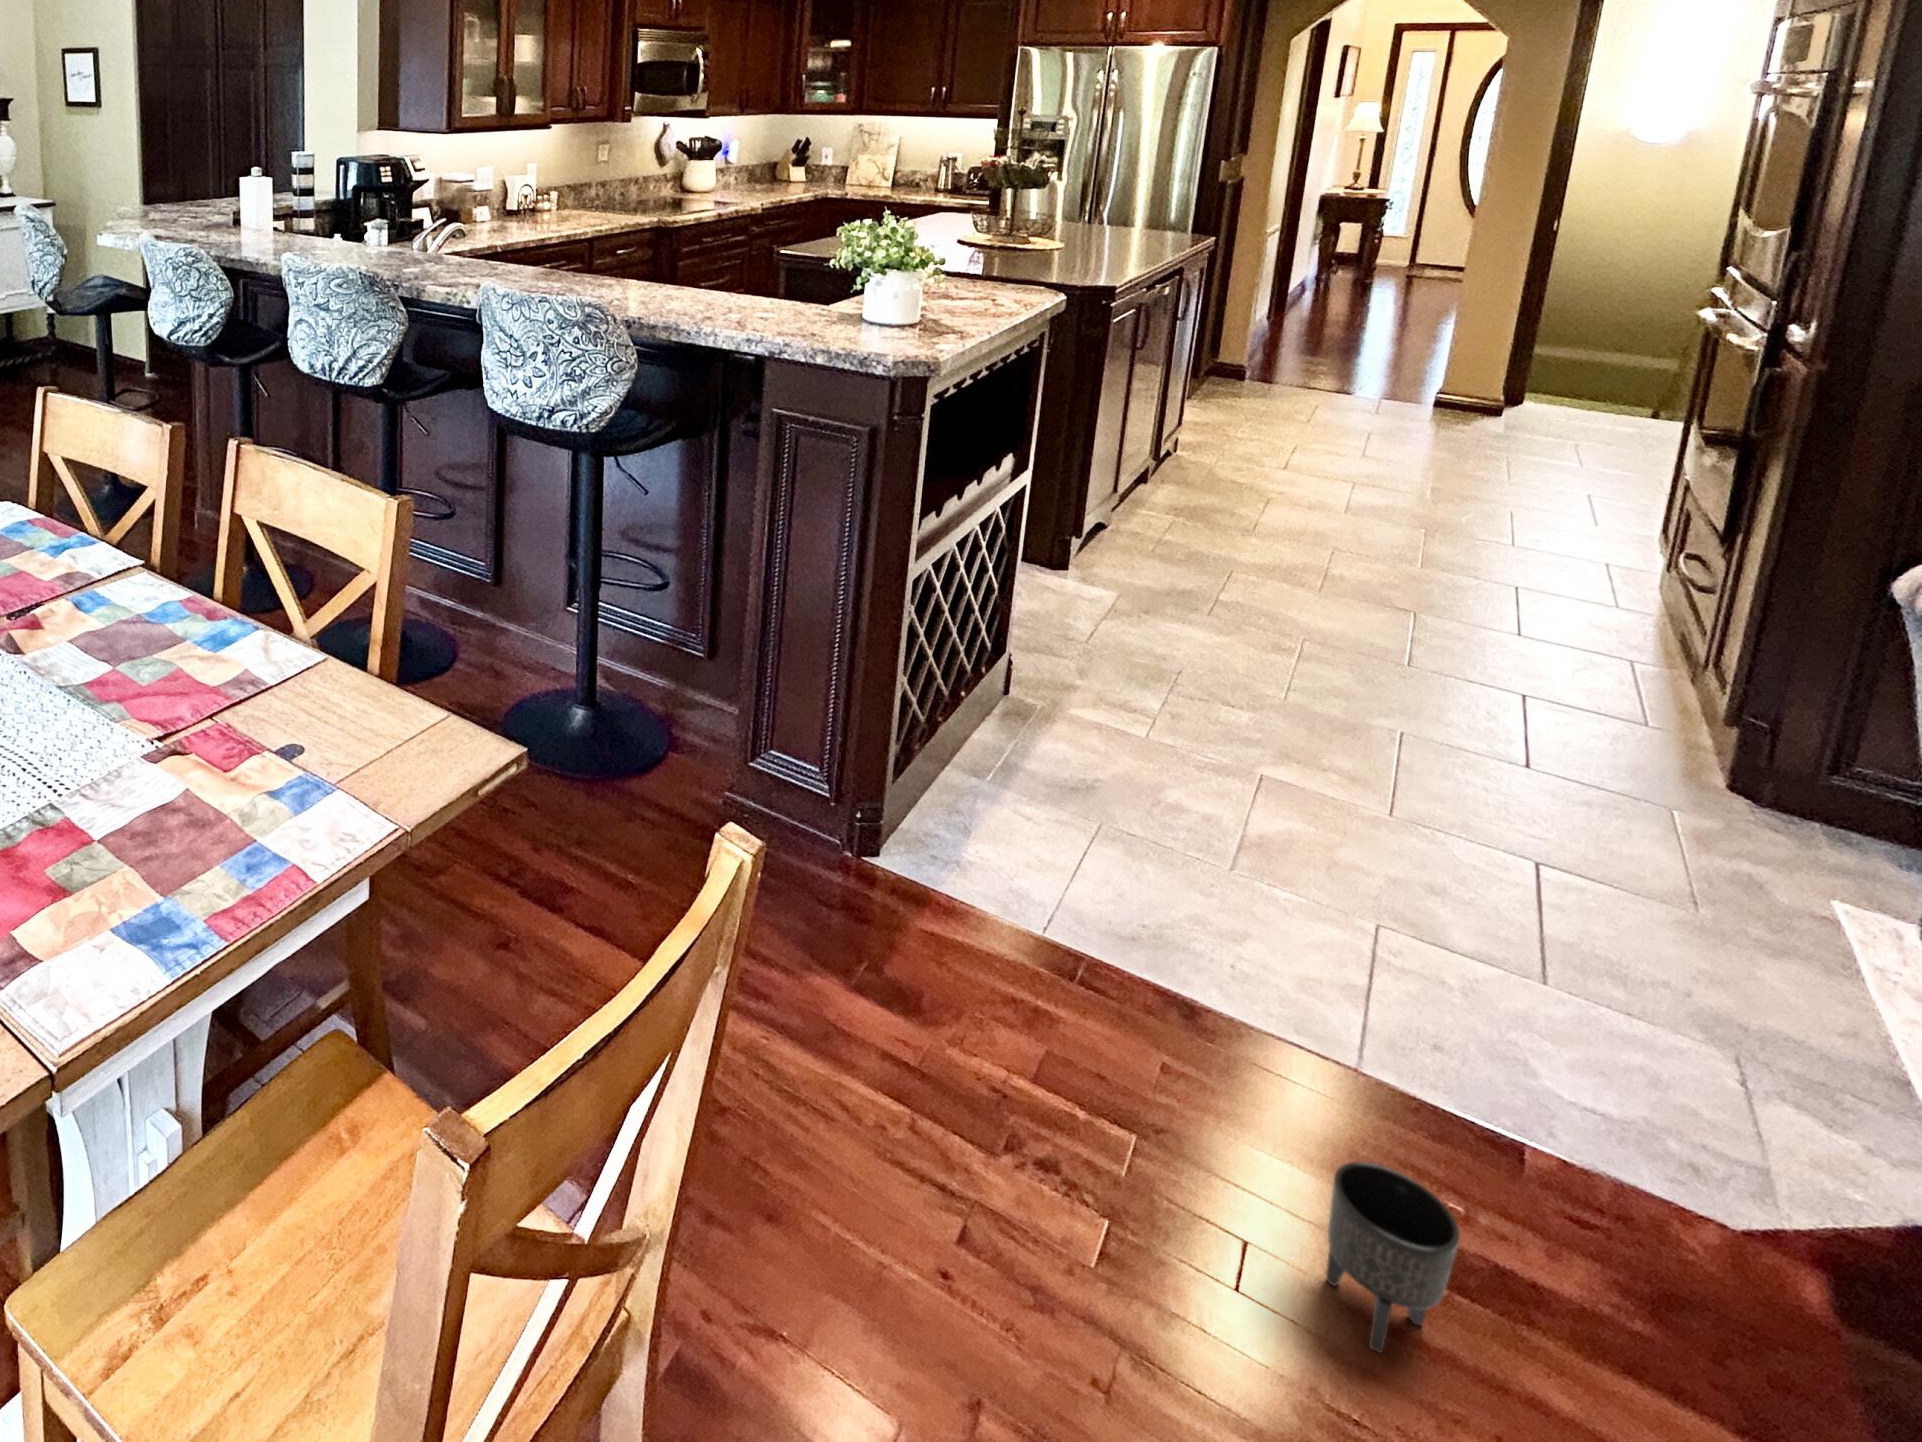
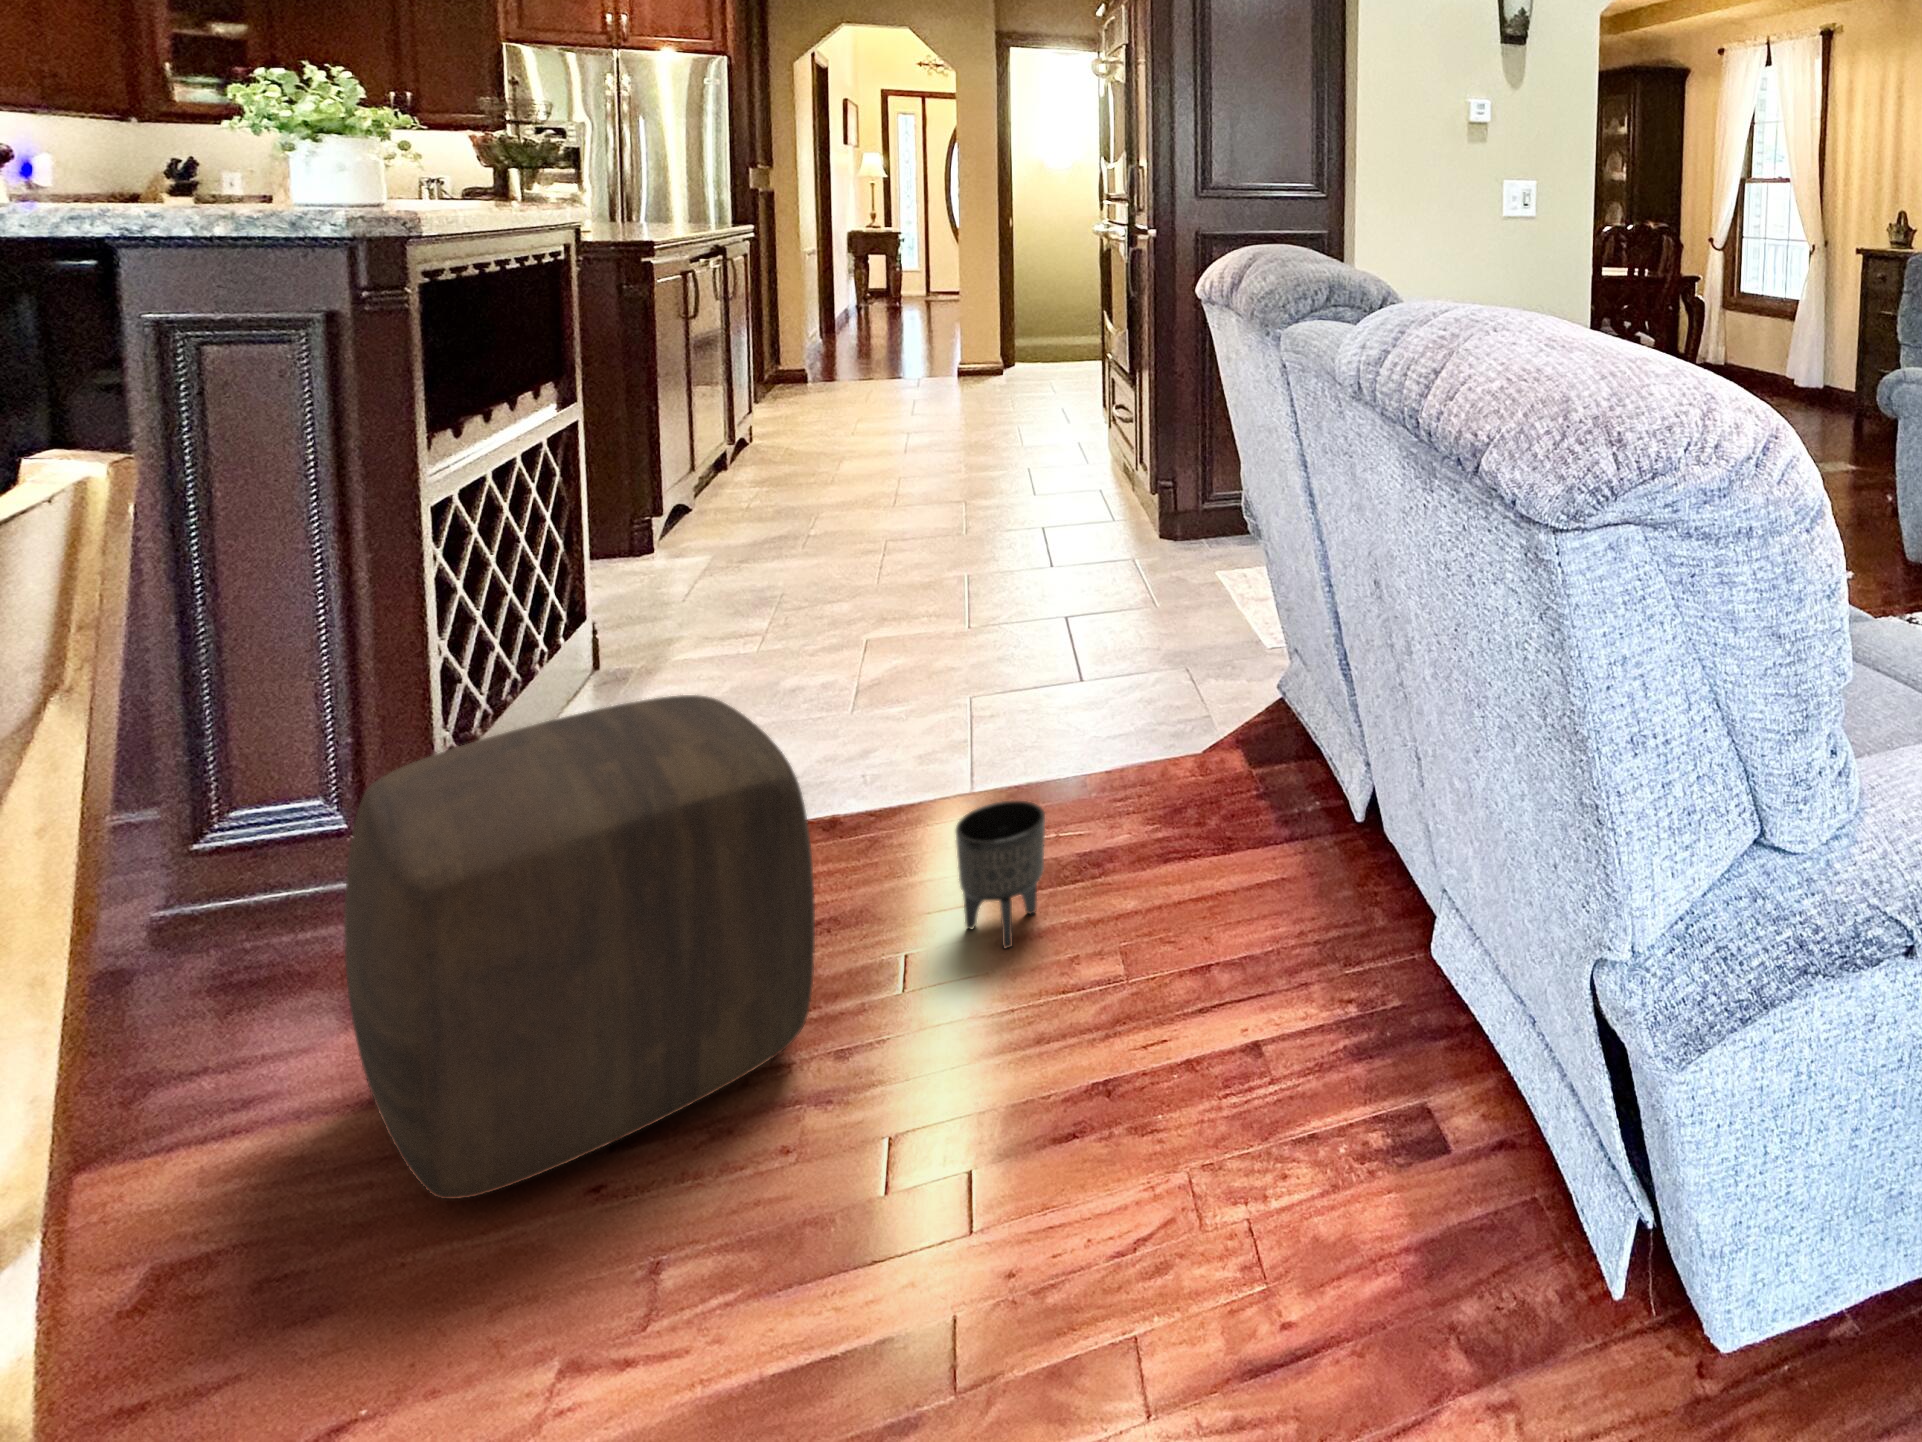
ottoman: none [809,842,1170,1297] -> present [344,695,815,1199]

